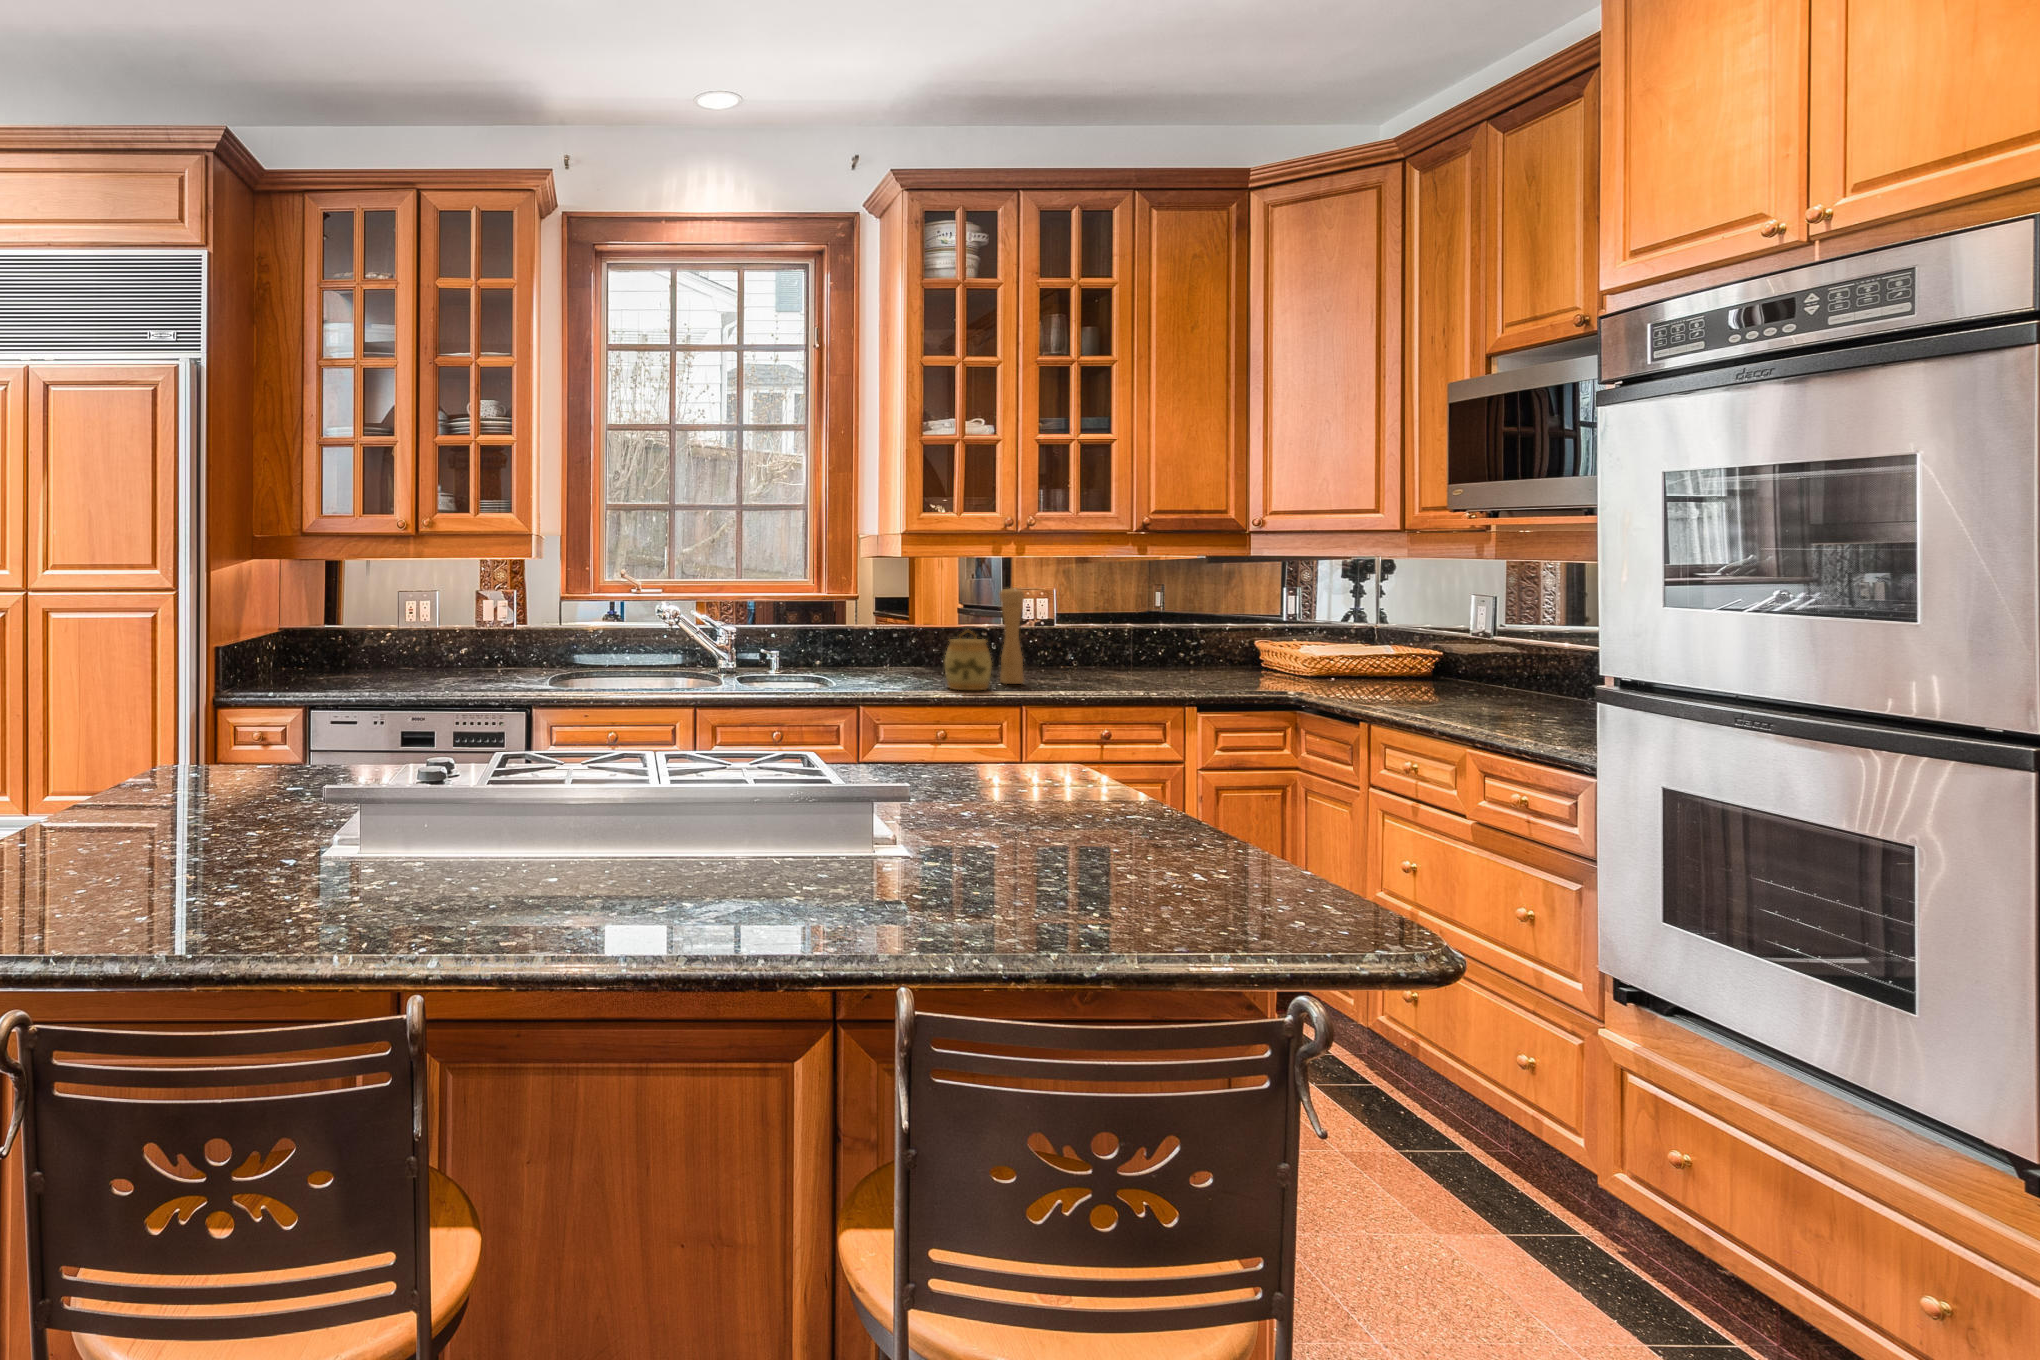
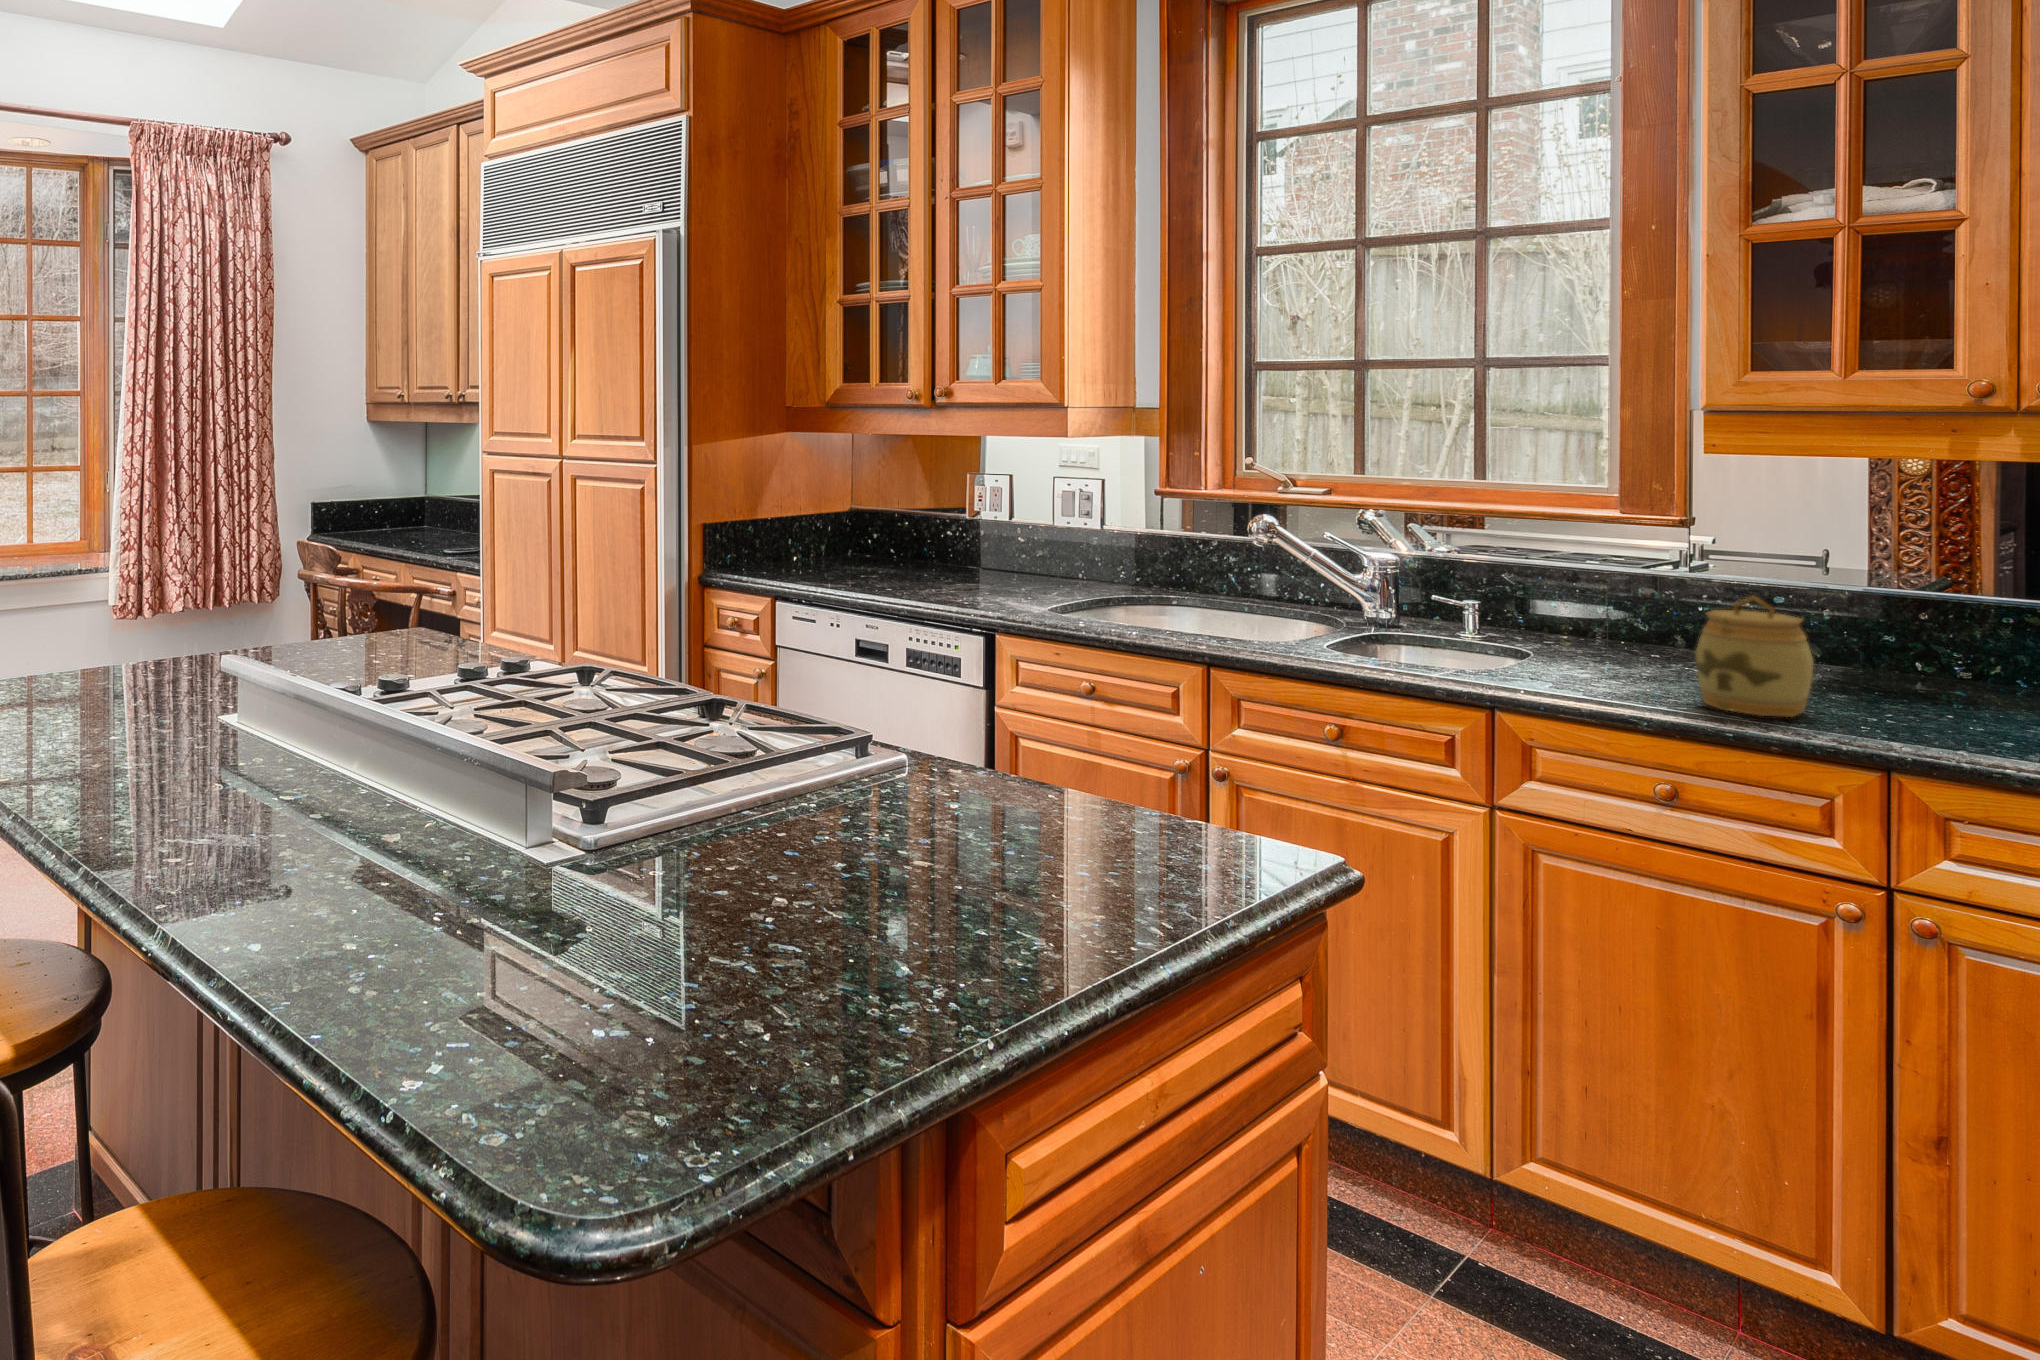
pepper mill: present [1000,588,1025,684] -> none [1875,520,1944,719]

